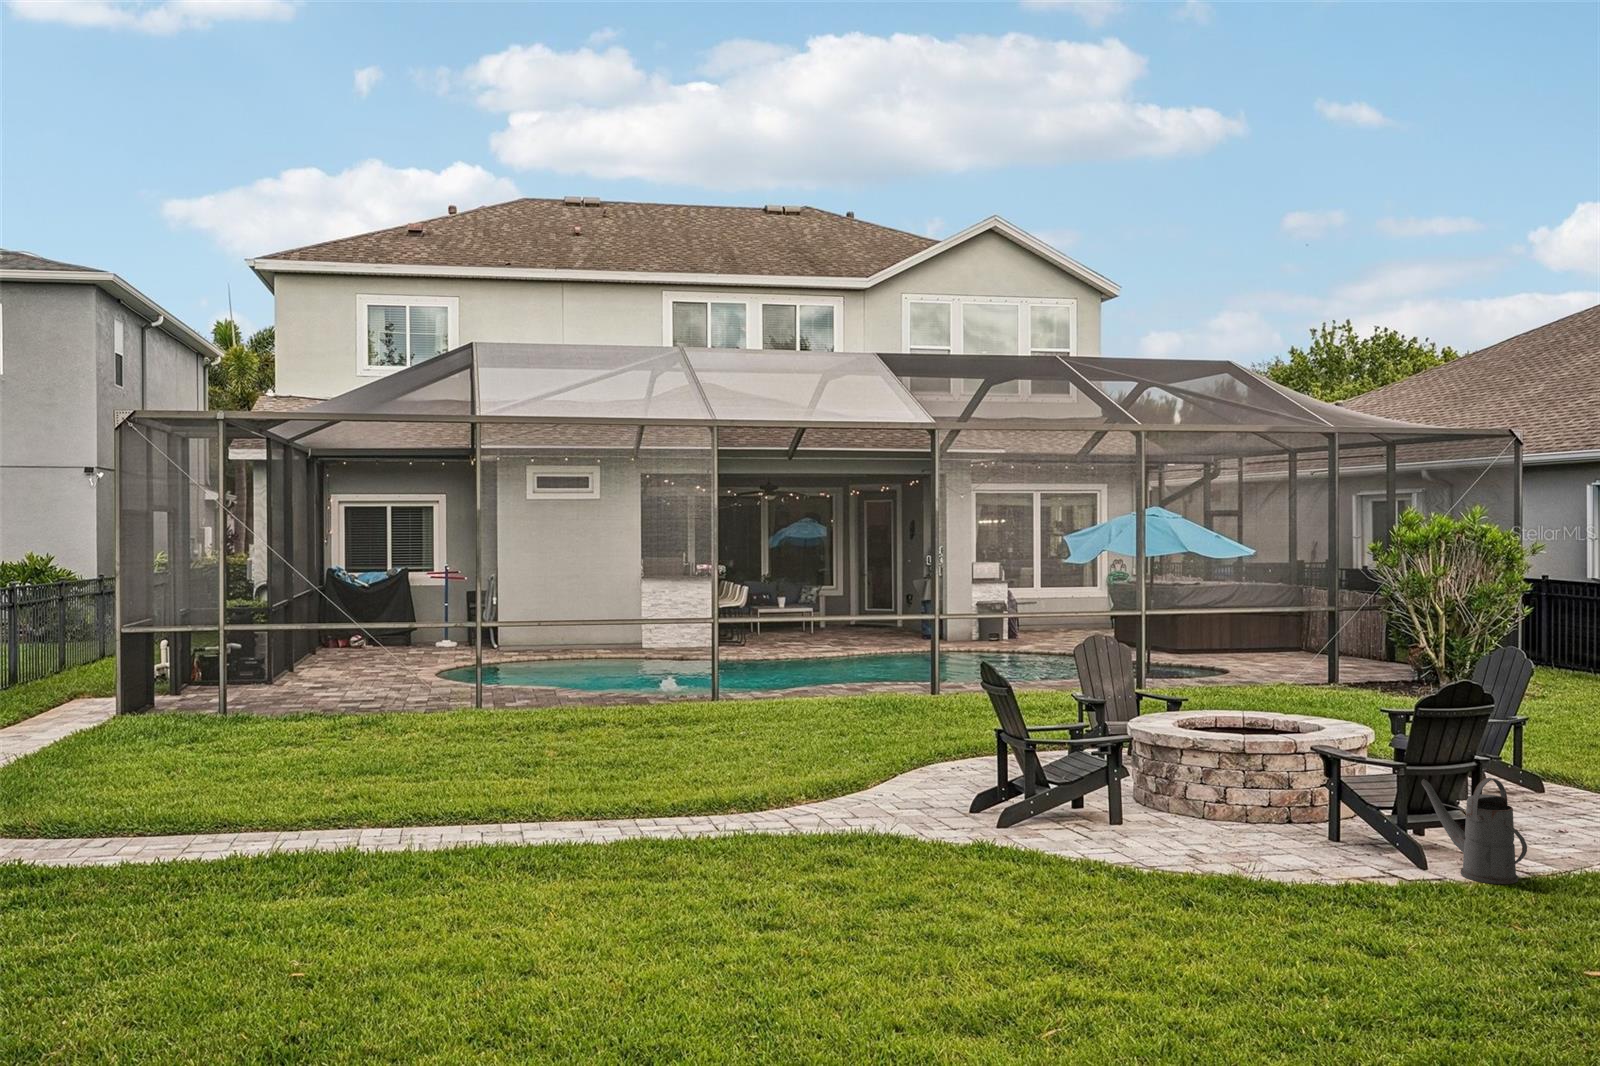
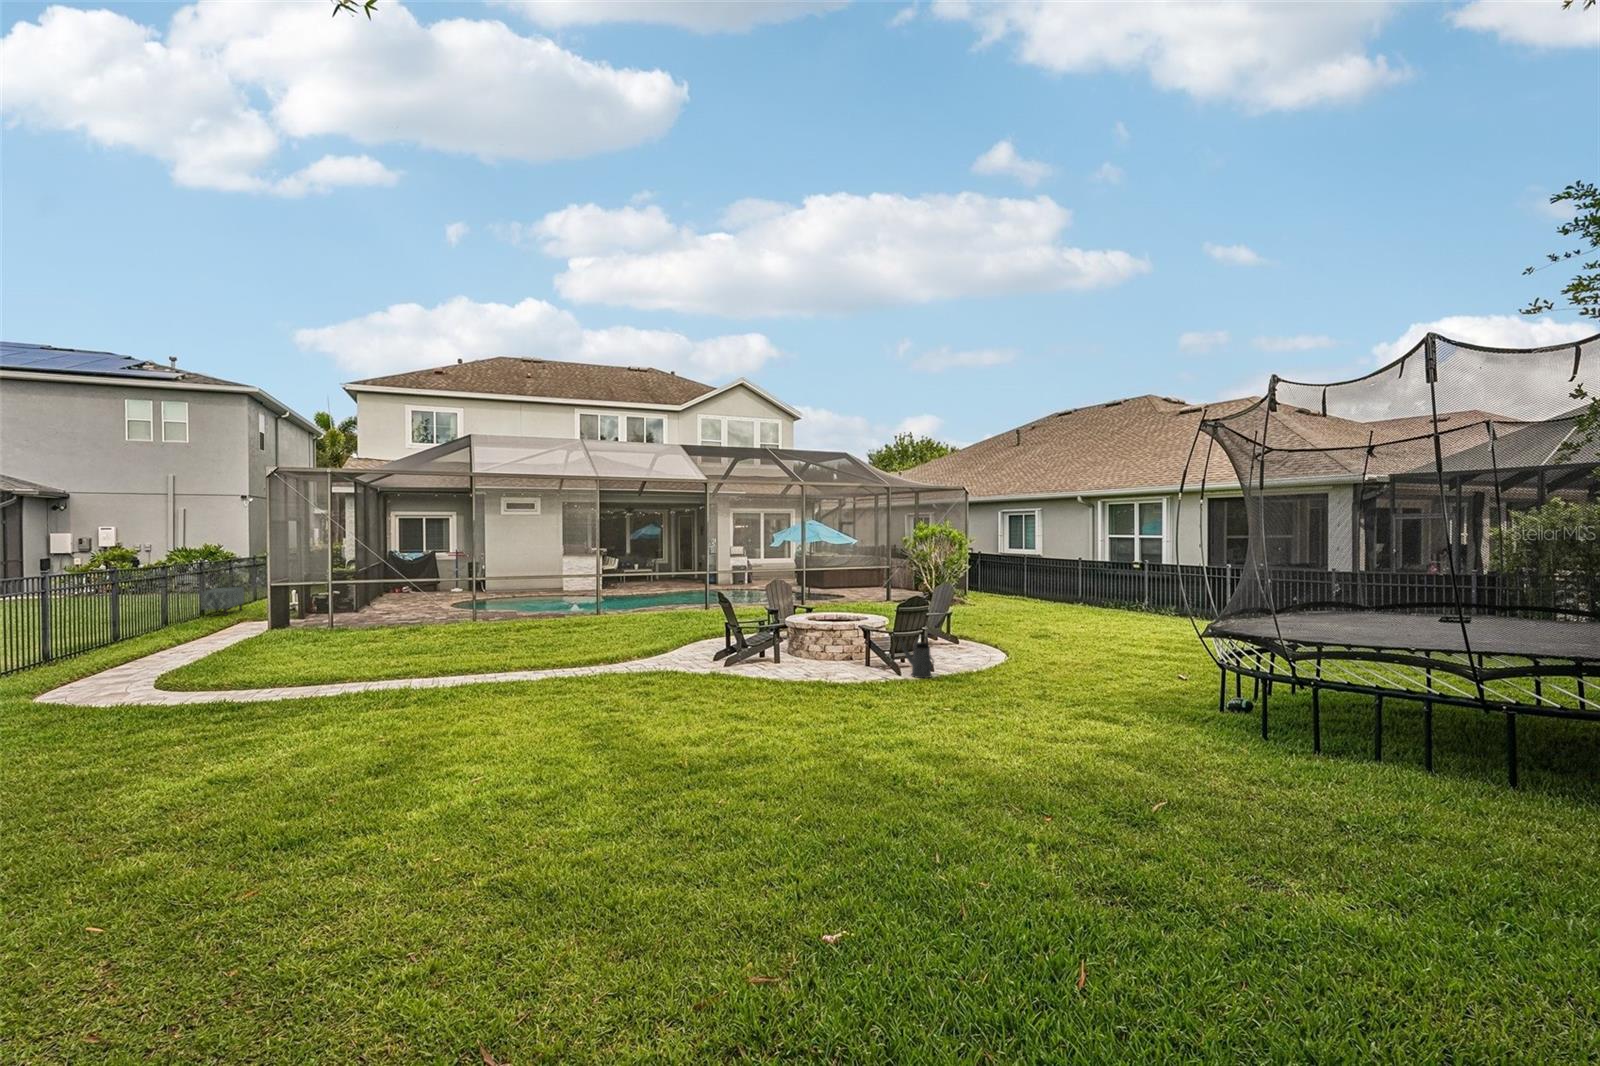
bench: none [11,633,88,686] -> present [201,587,244,616]

